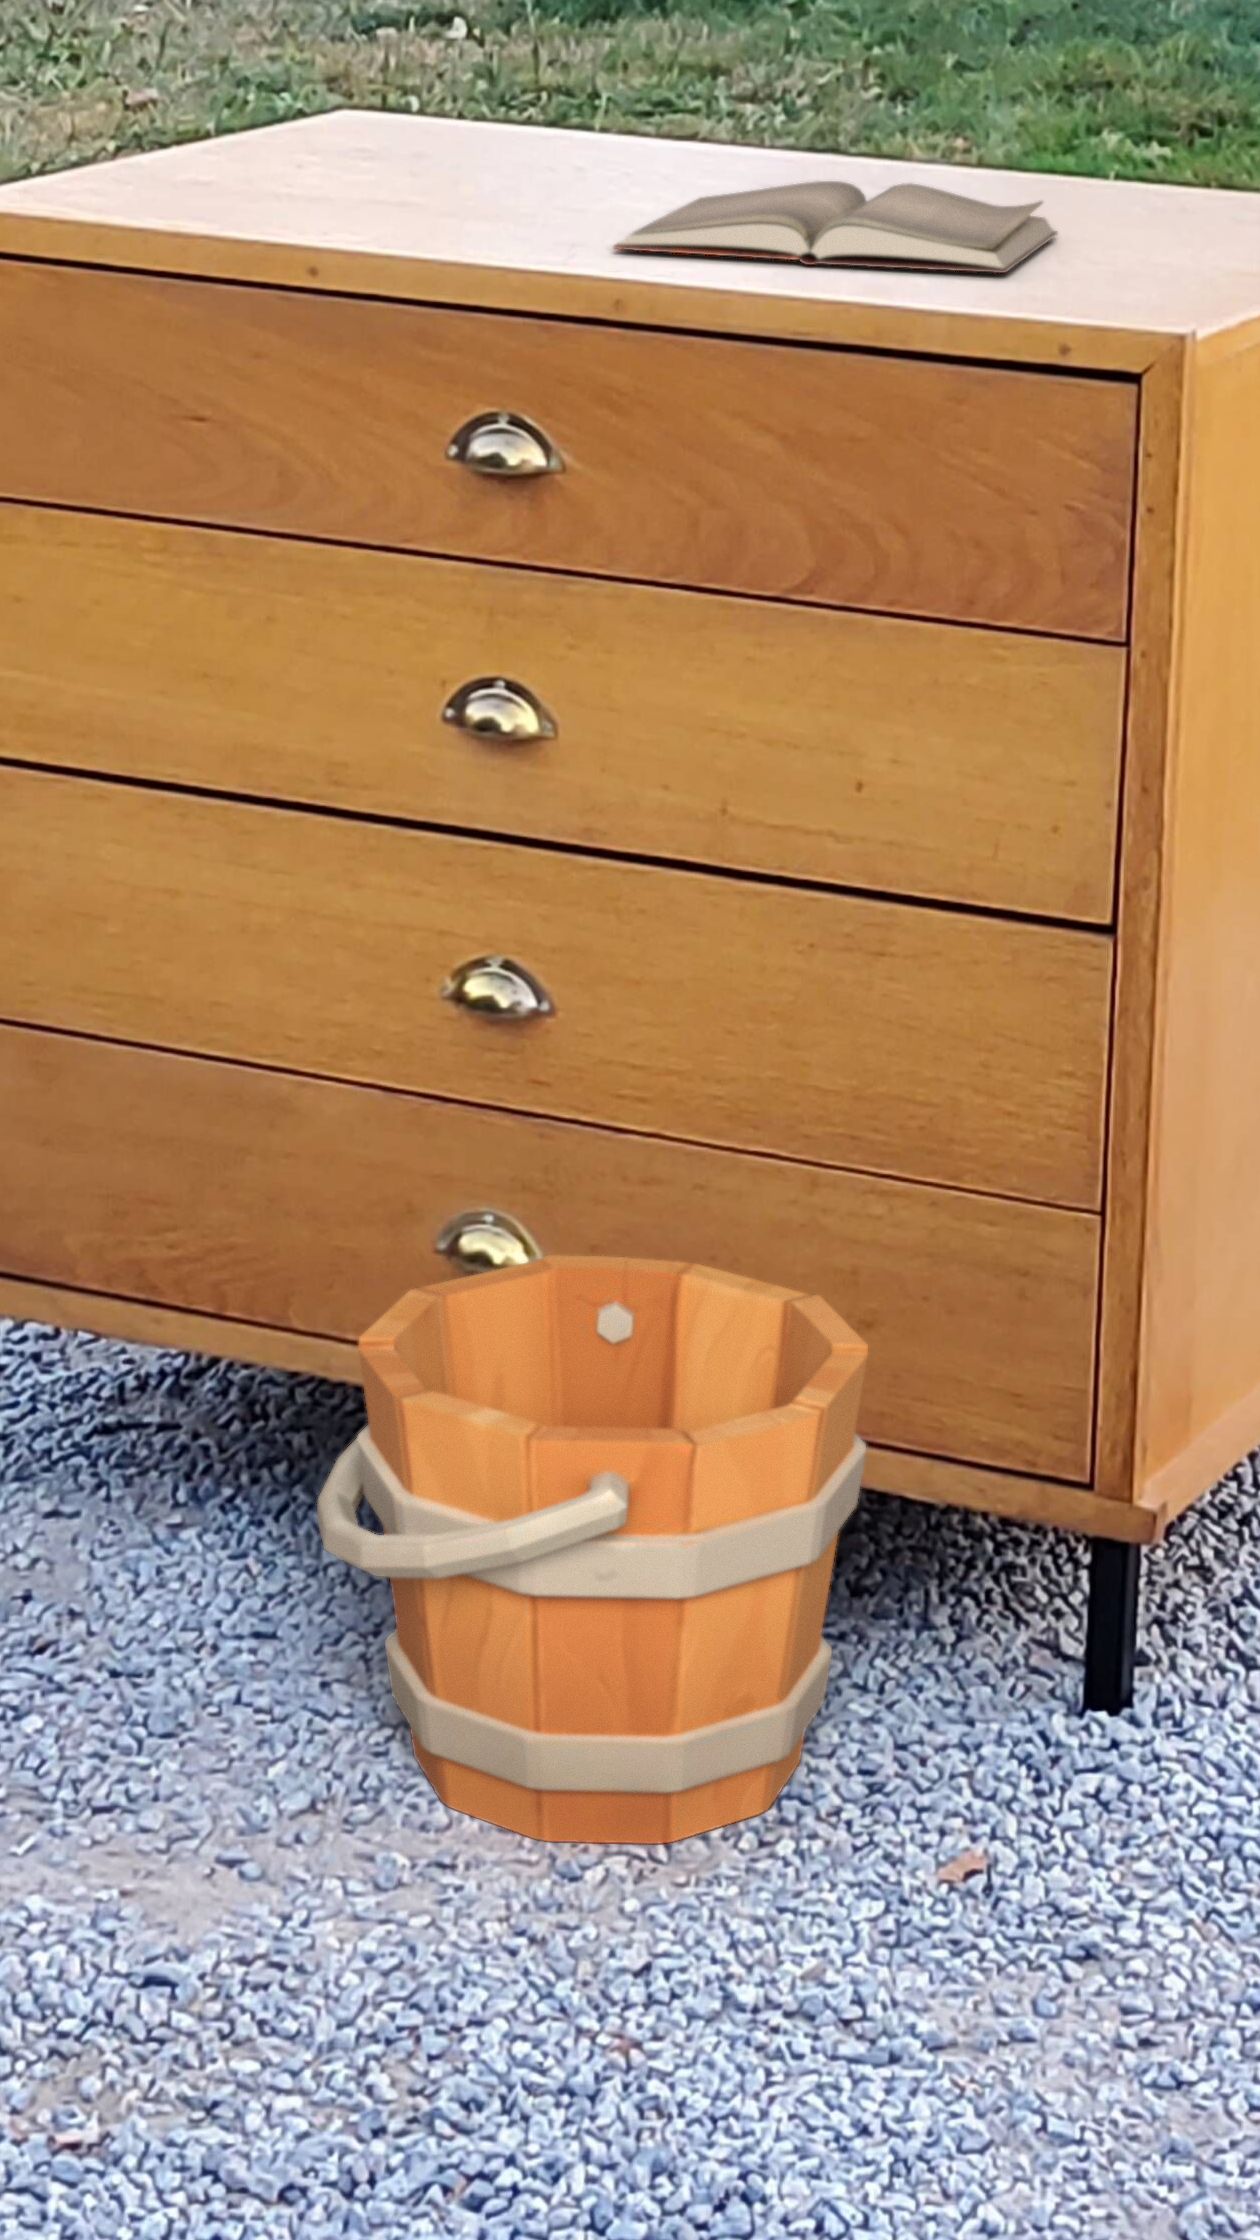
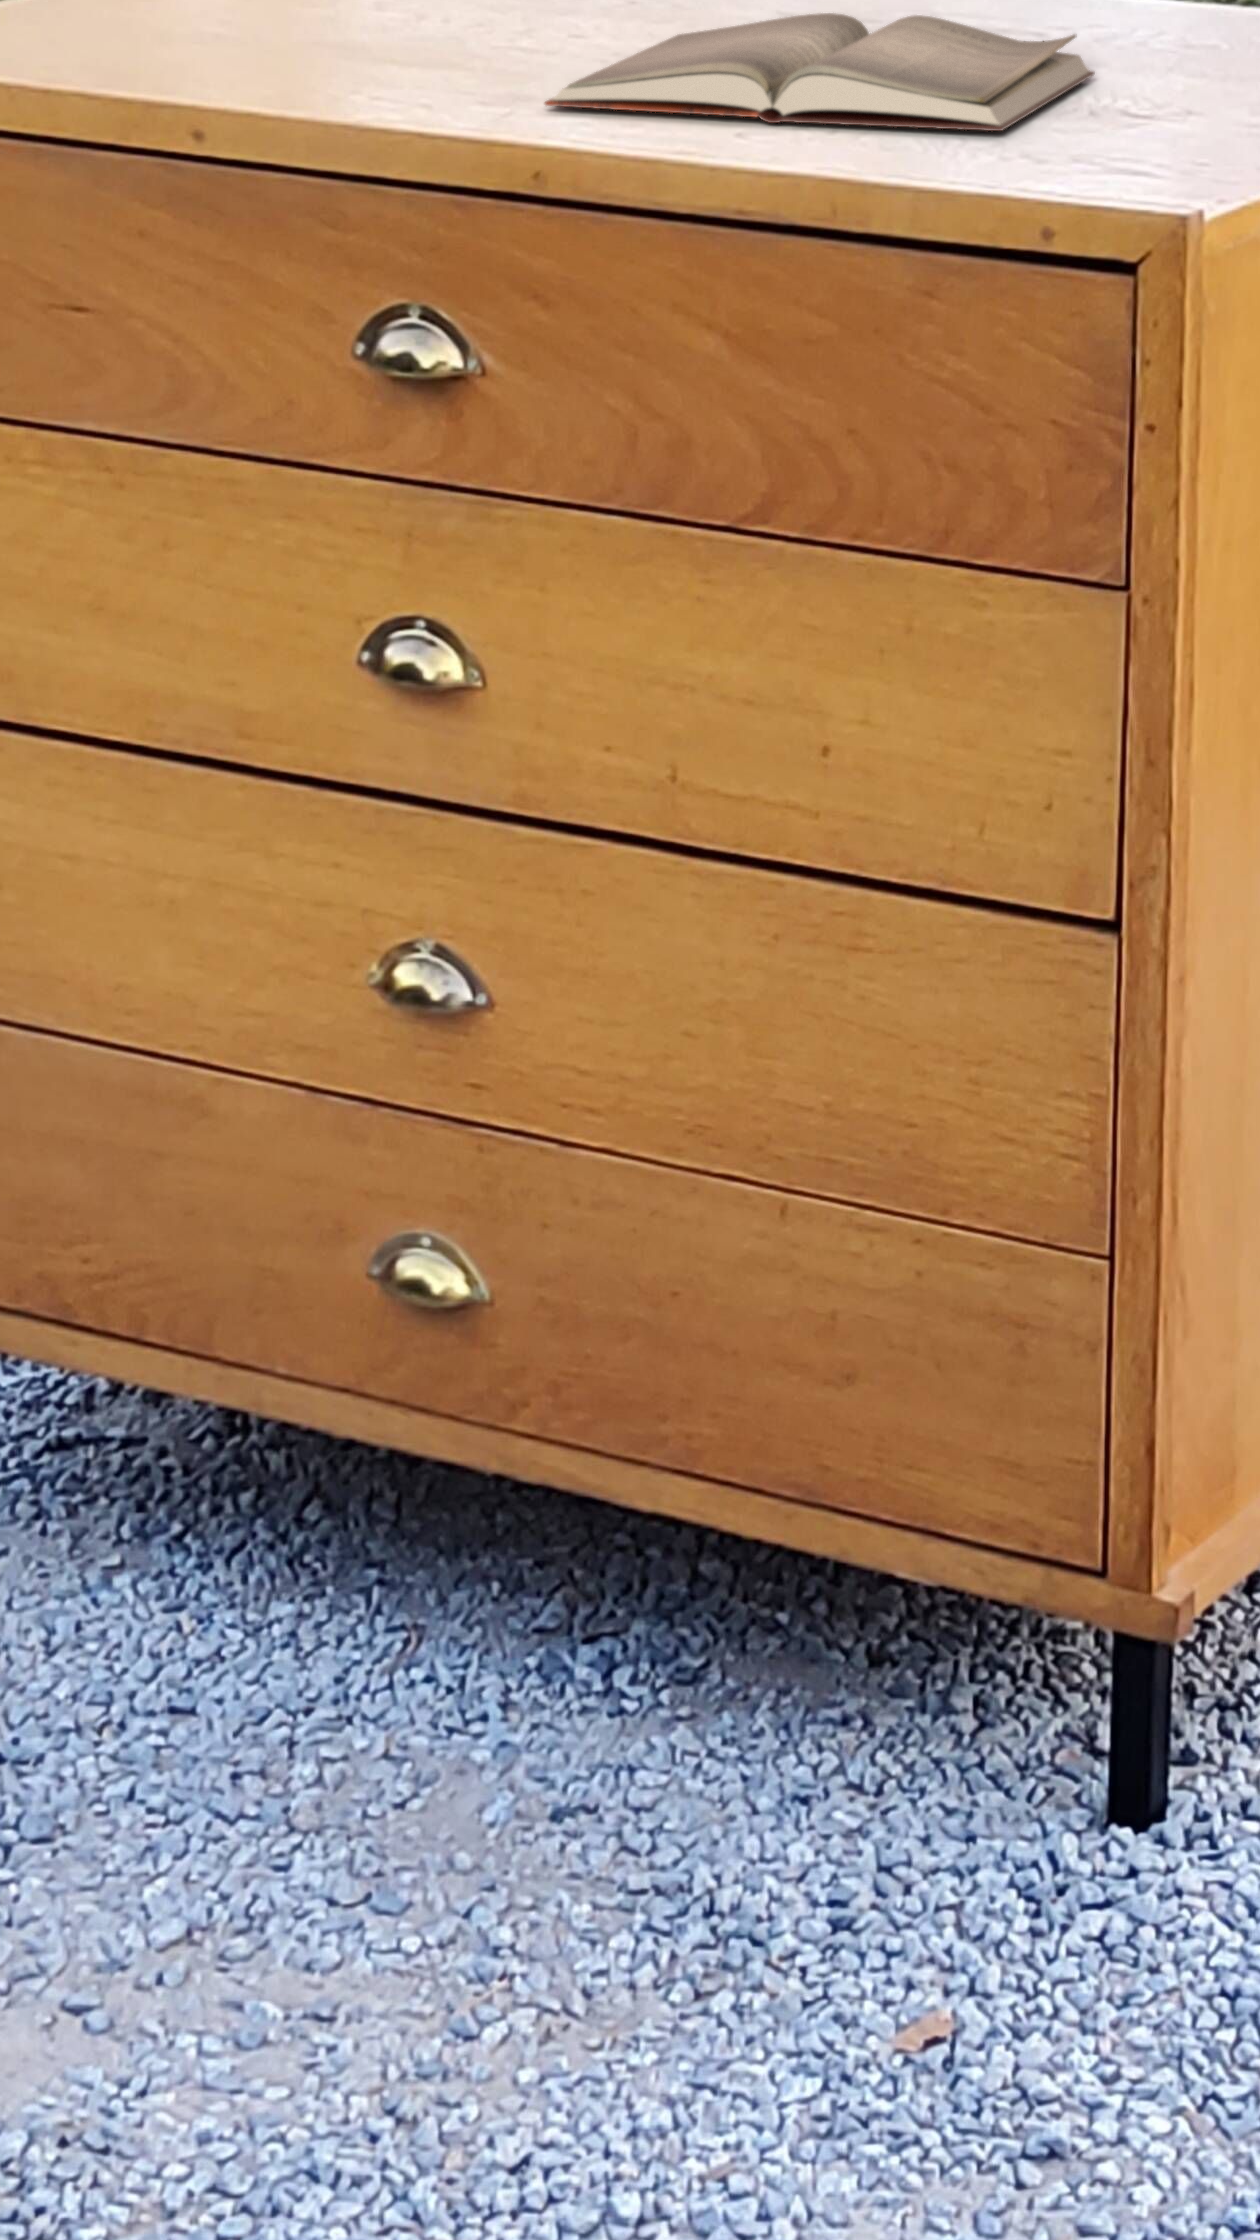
bucket: present [317,1255,868,1844] -> none [183,1295,820,1997]

